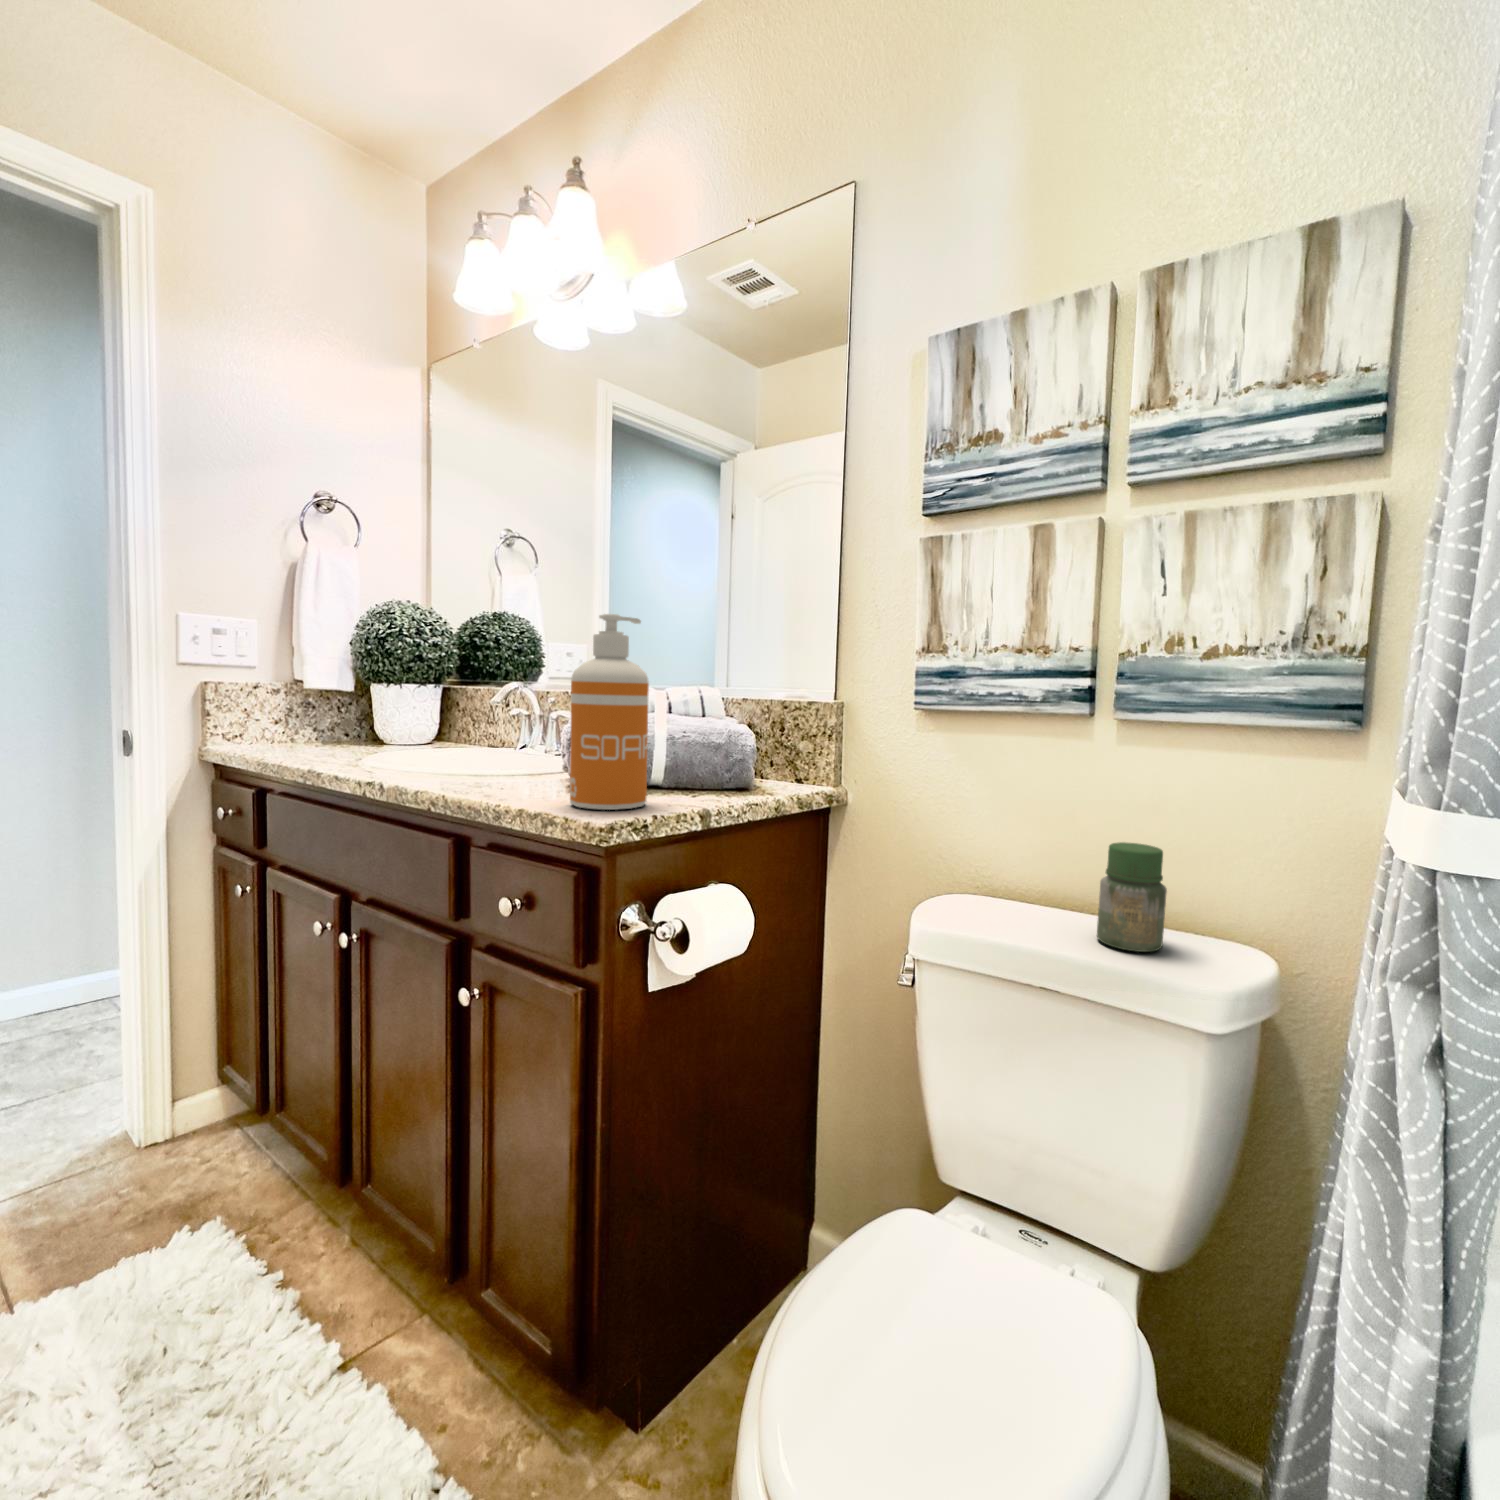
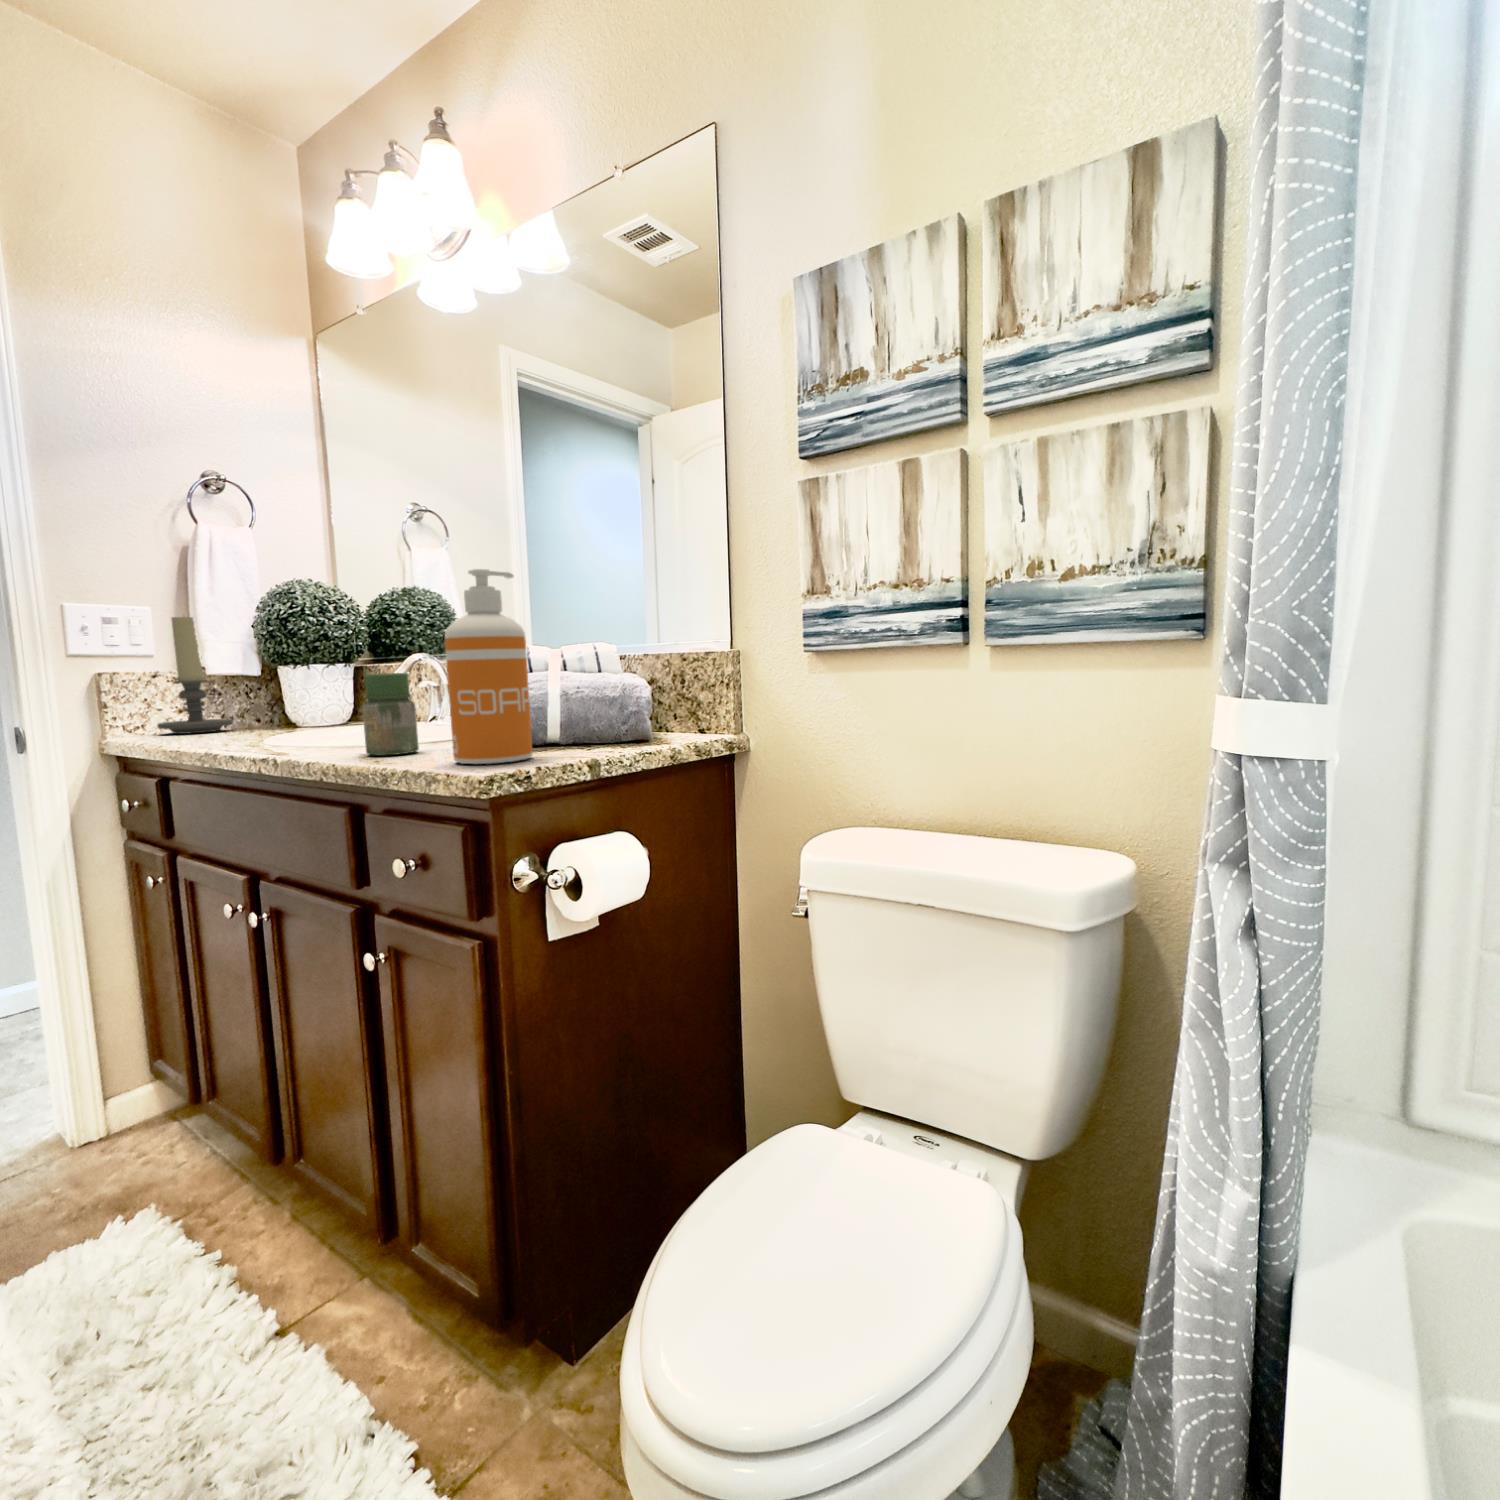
candle holder: none [254,628,324,744] -> present [157,616,233,734]
jar: present [1097,842,1167,952] -> present [362,673,419,755]

